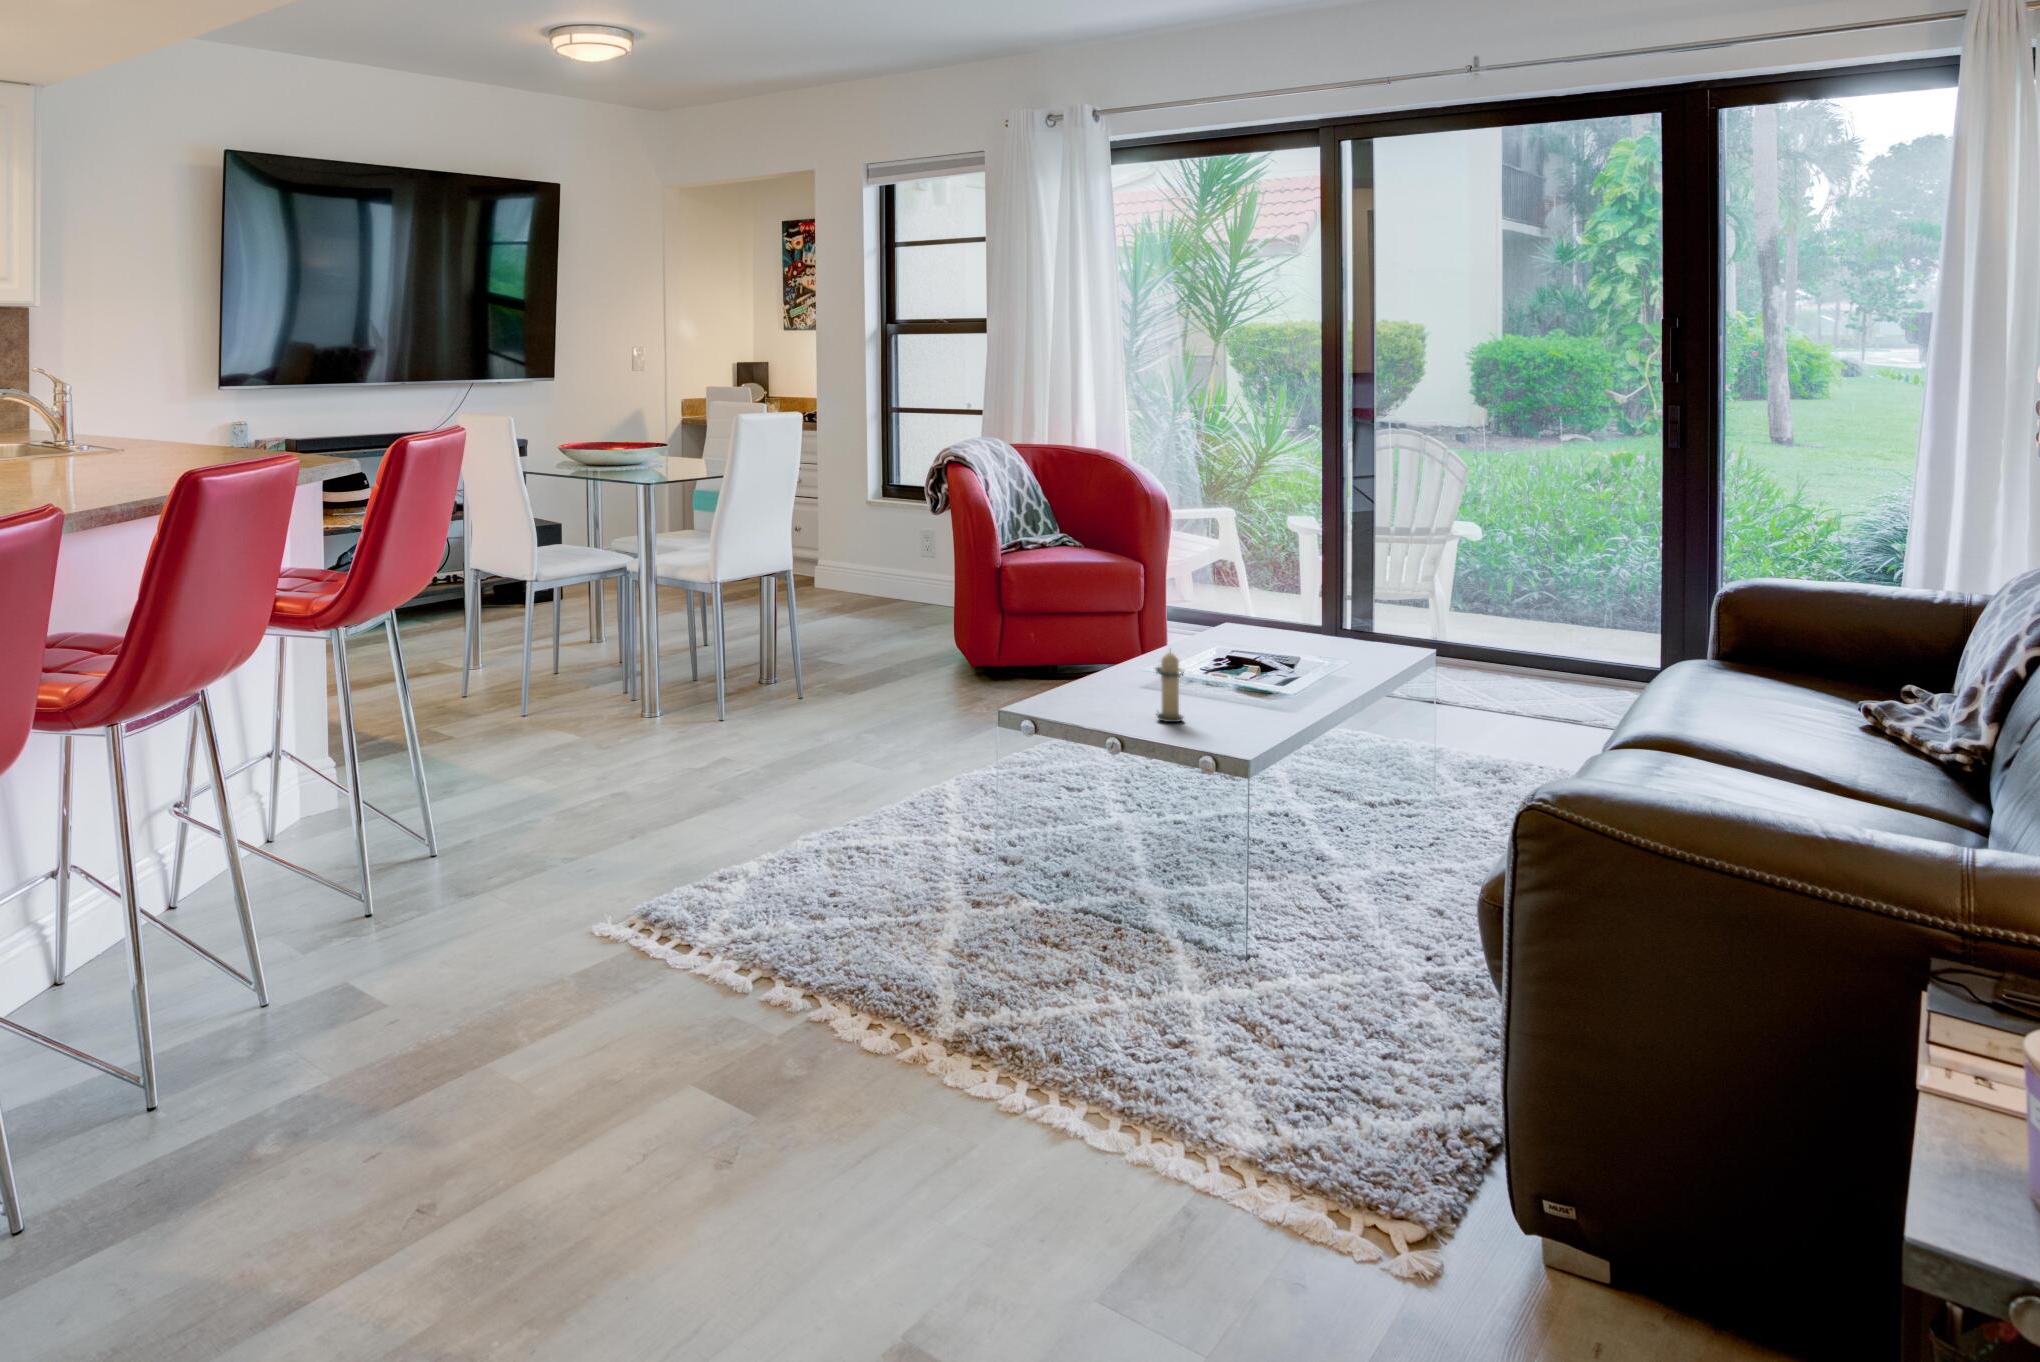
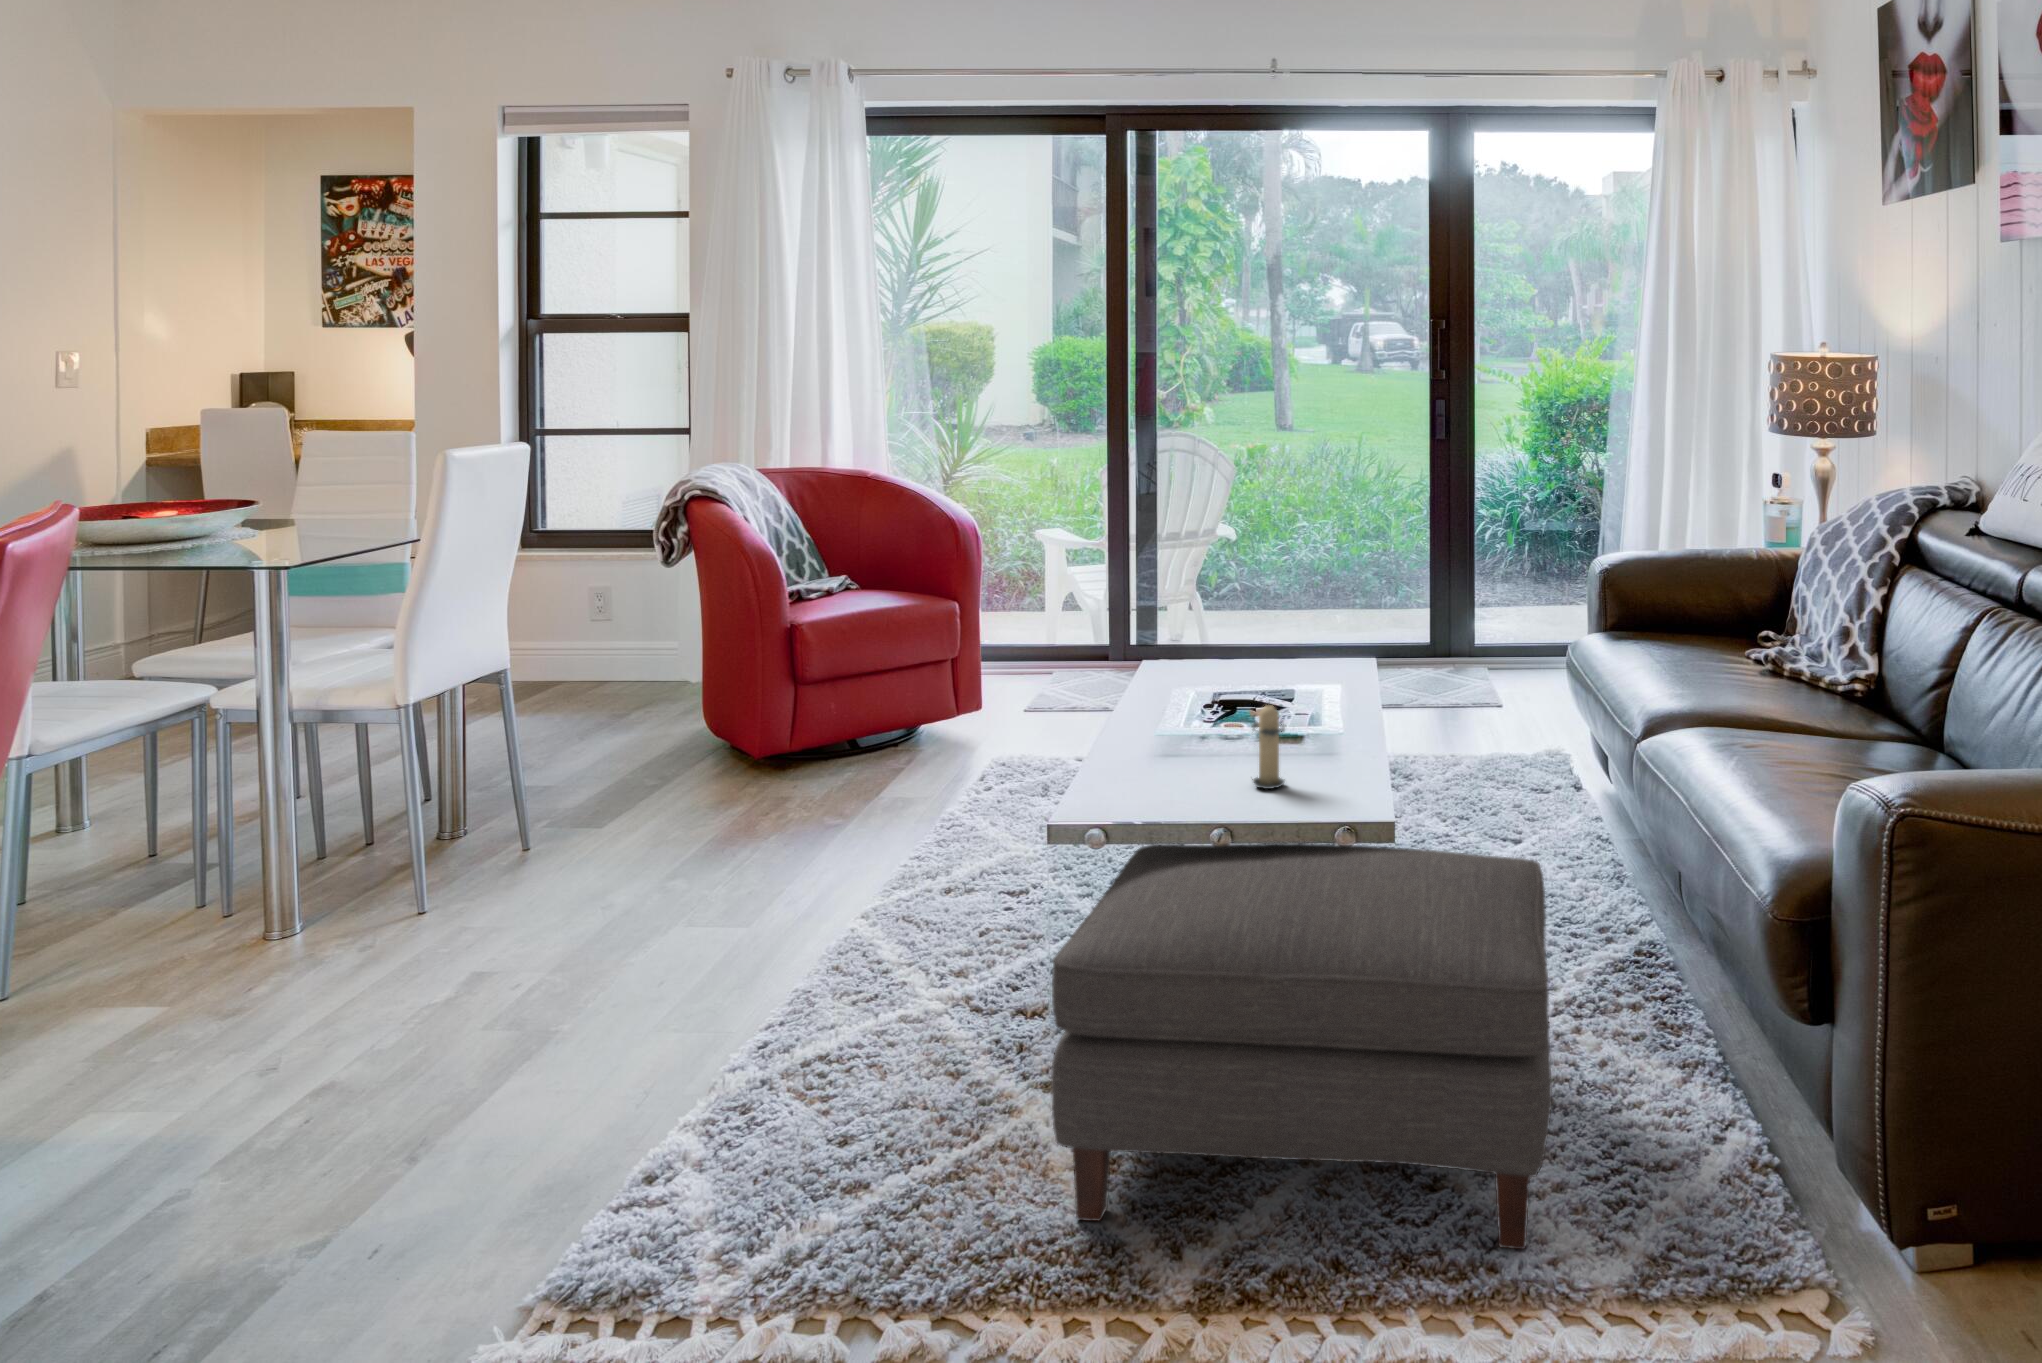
ottoman: none [910,745,1355,1105] -> present [1051,843,1552,1249]

